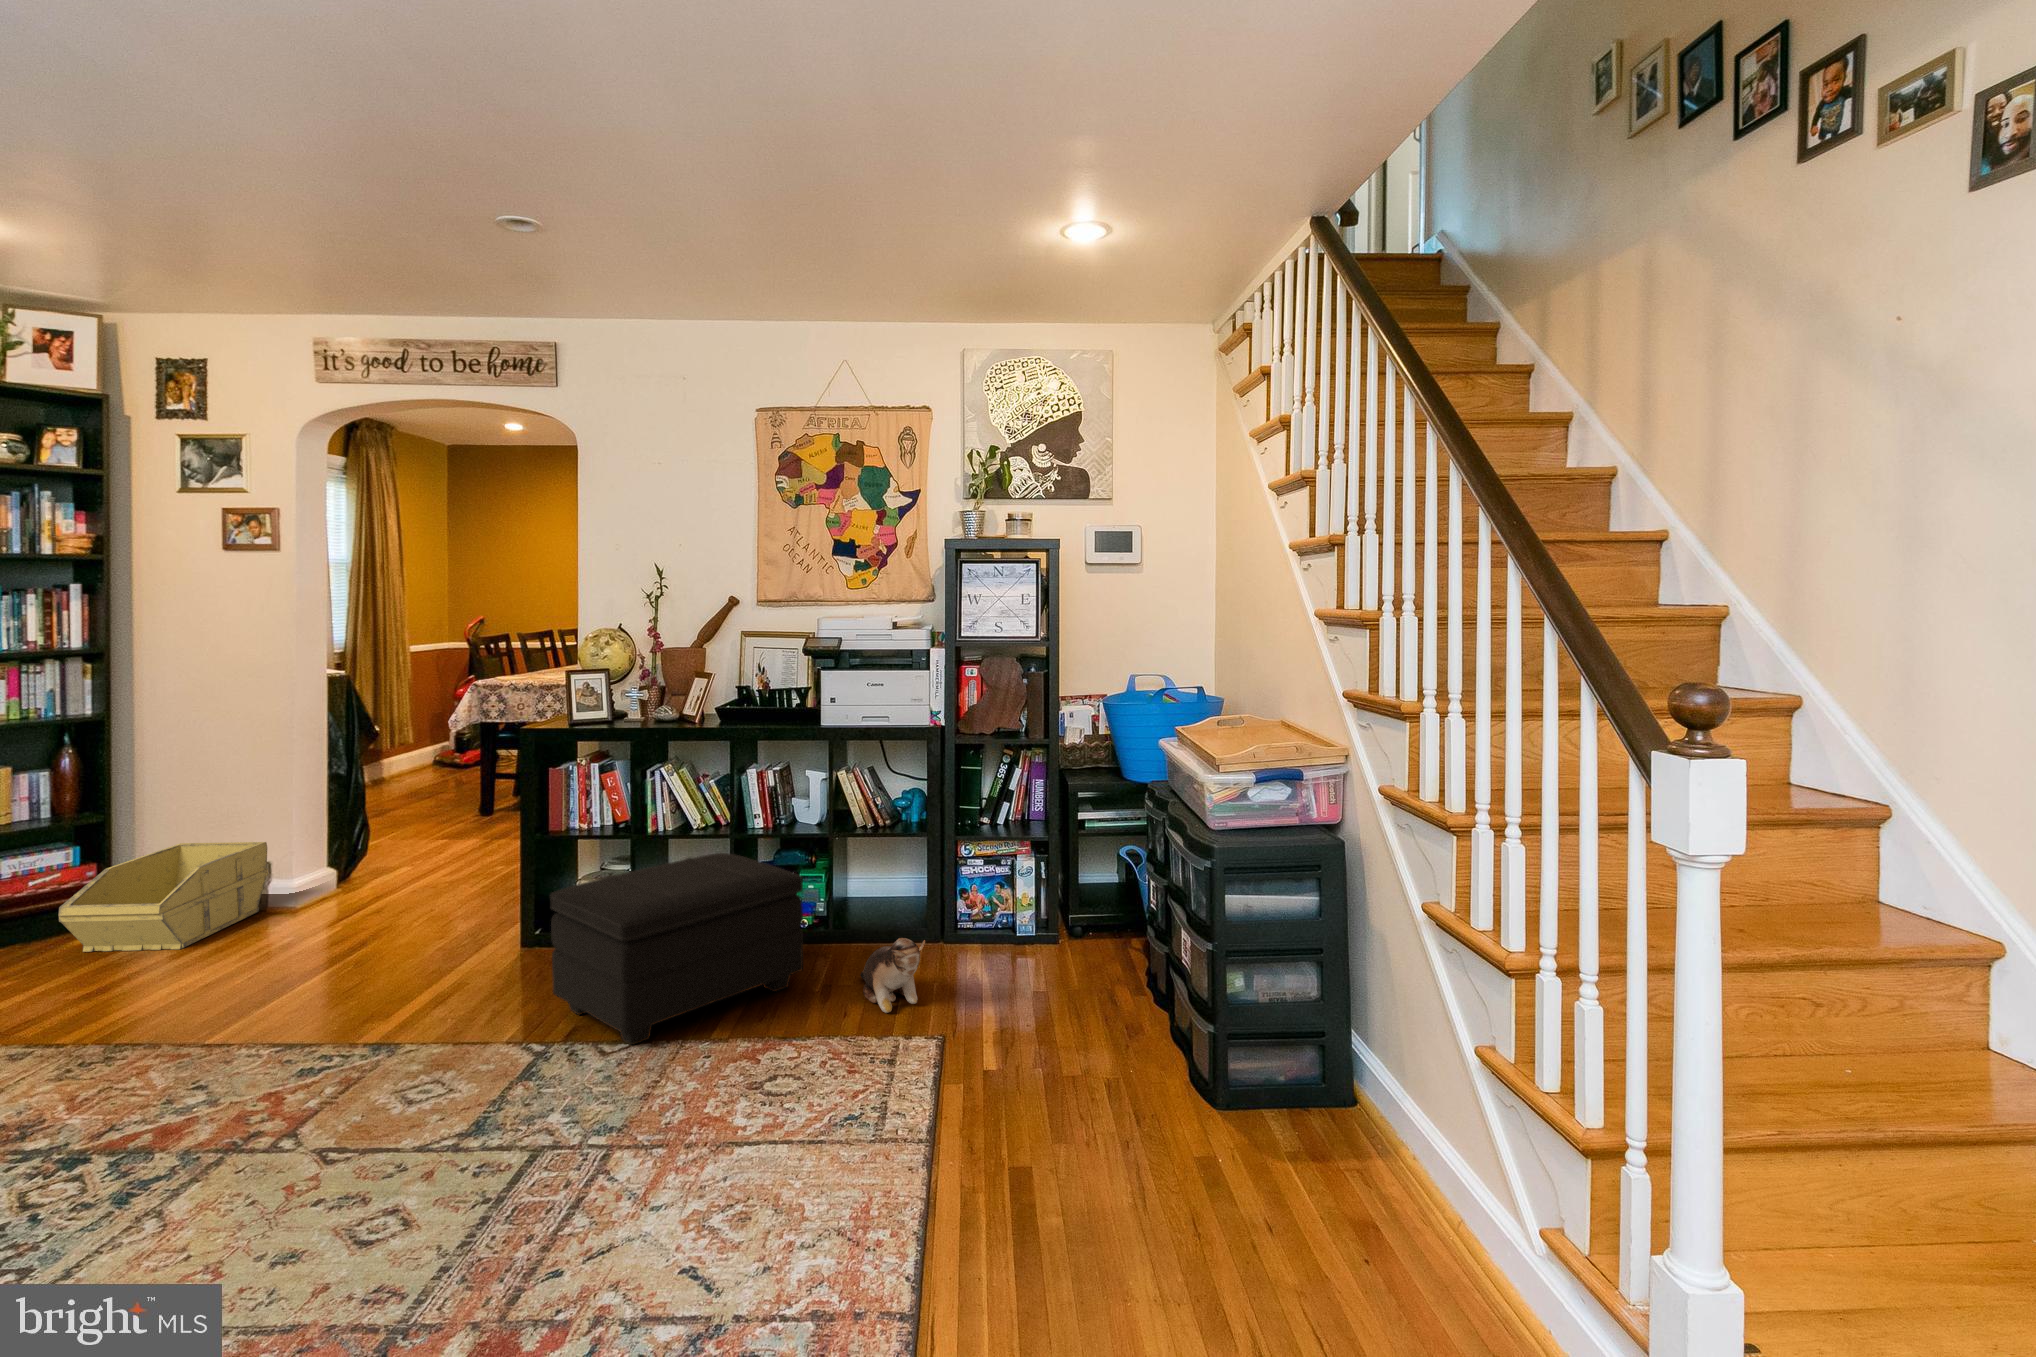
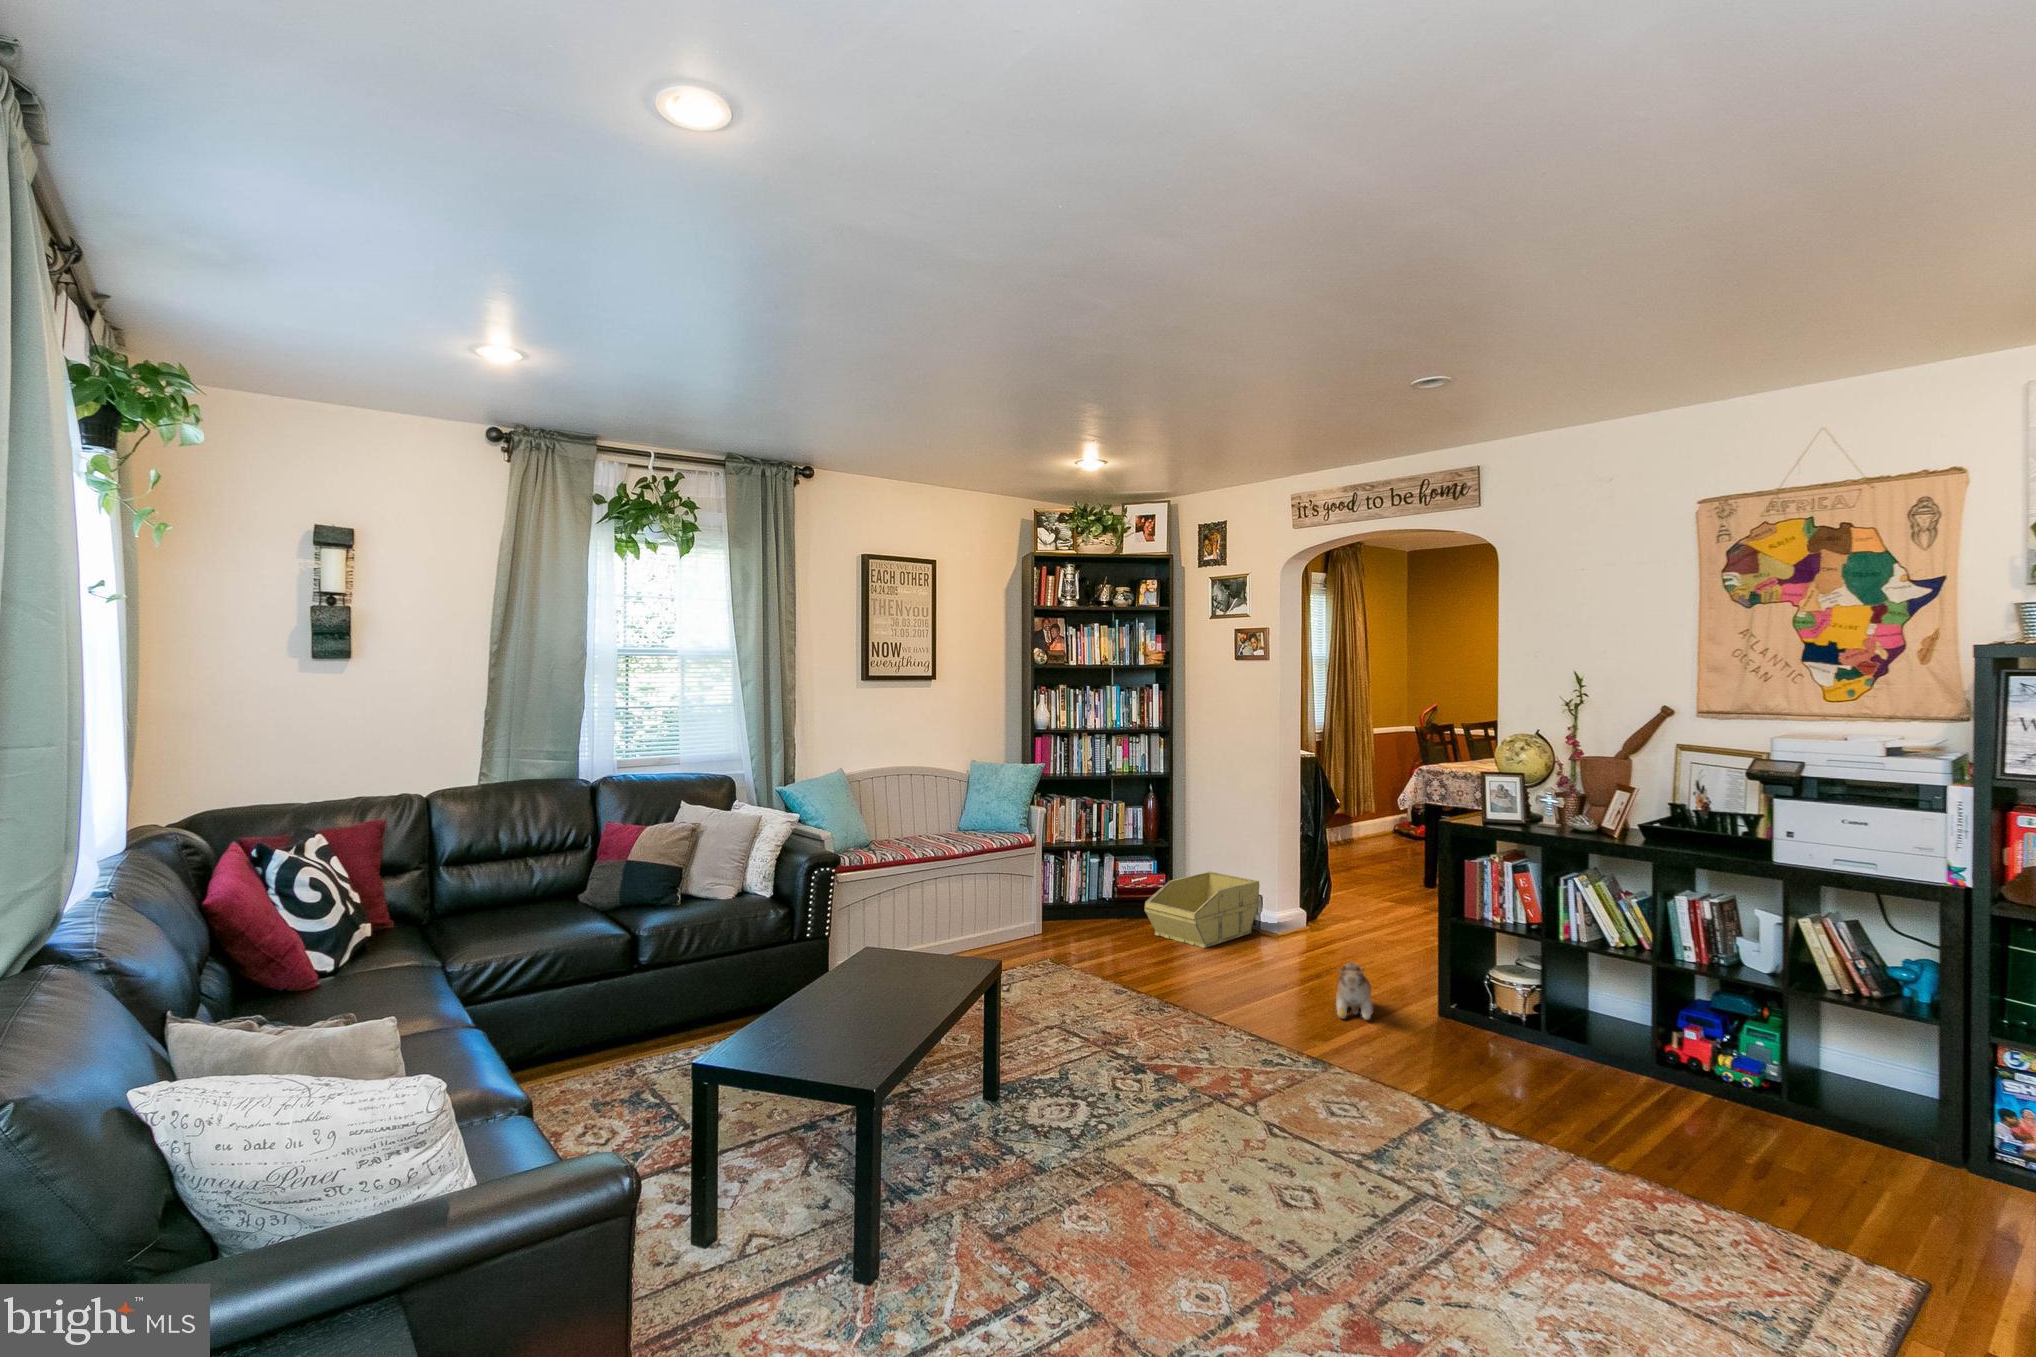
footstool: present [550,853,803,1045] -> none [1454,972,1732,1146]
plush toy: present [860,938,925,1013] -> present [1336,963,1374,1020]

